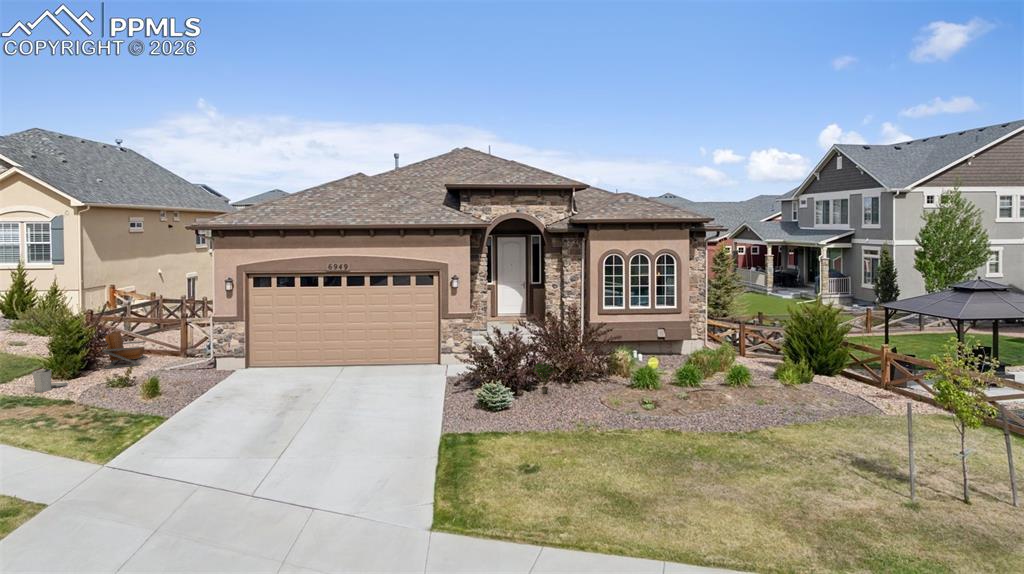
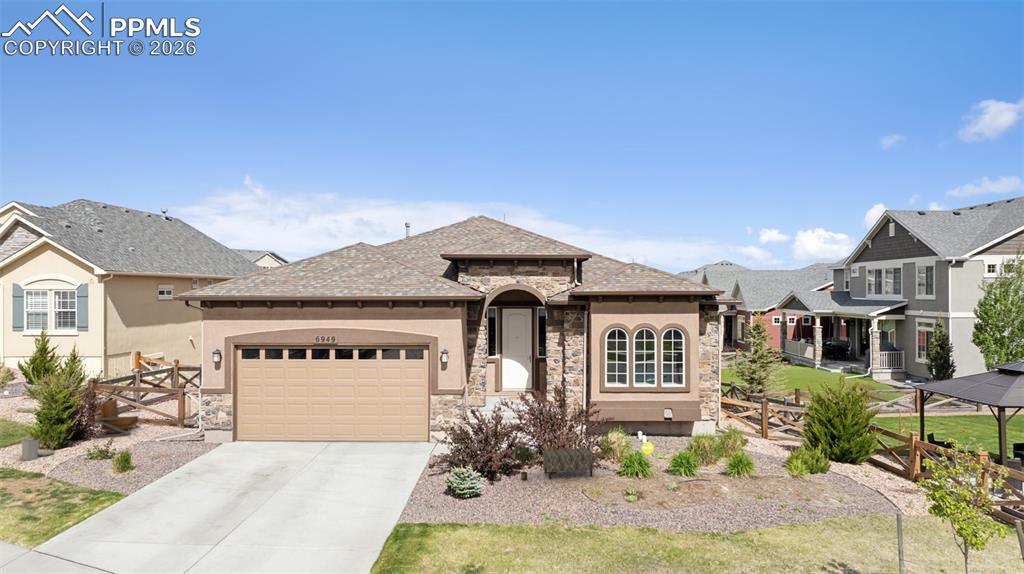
bench: none [560,364,607,392] -> present [543,448,594,479]

